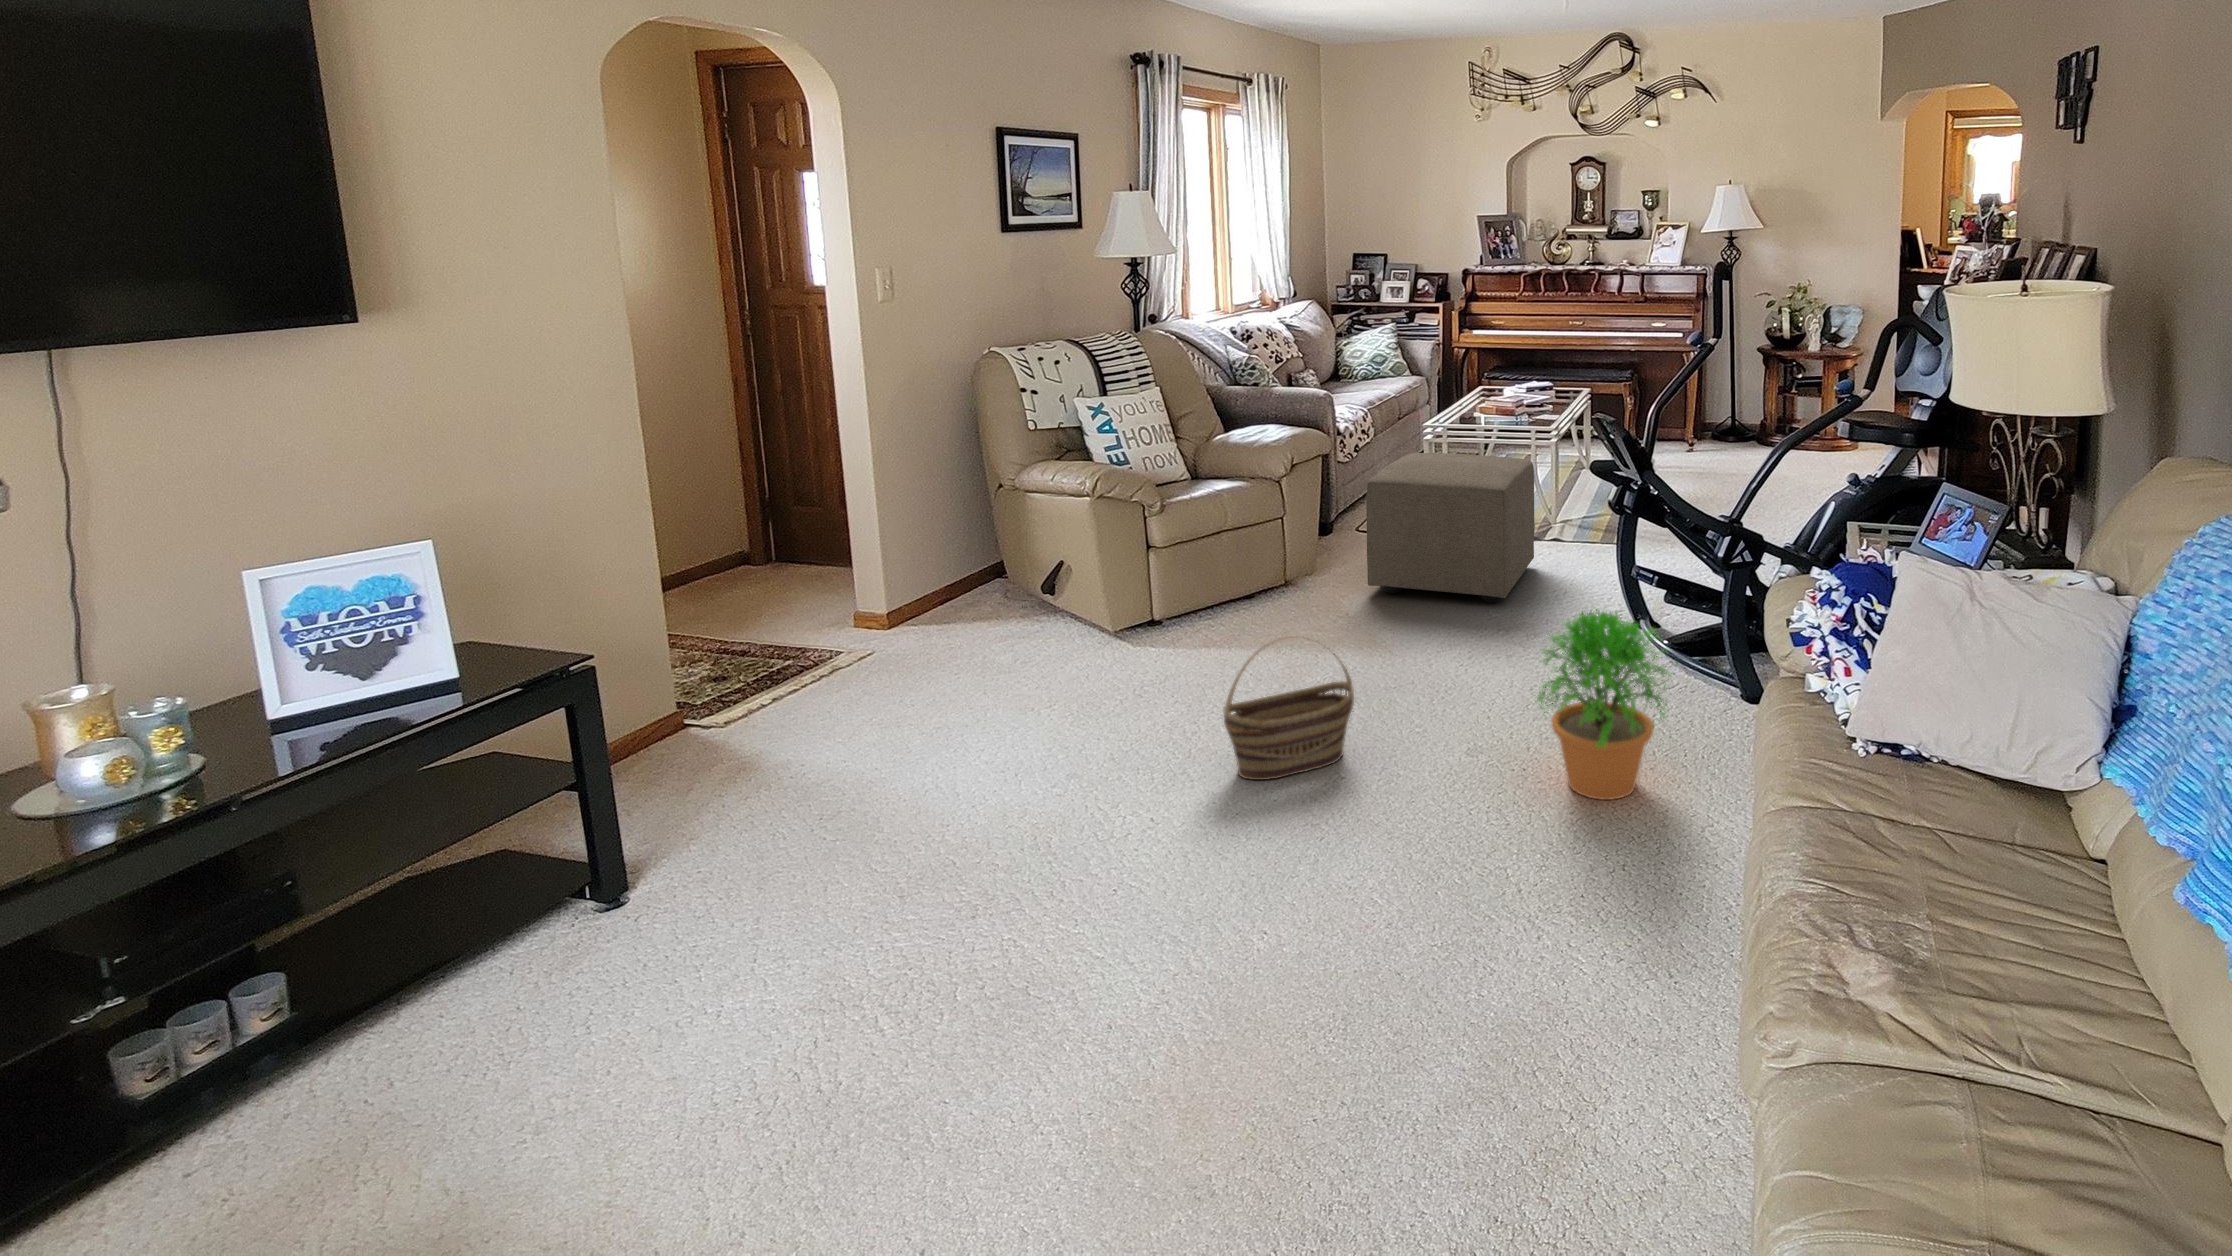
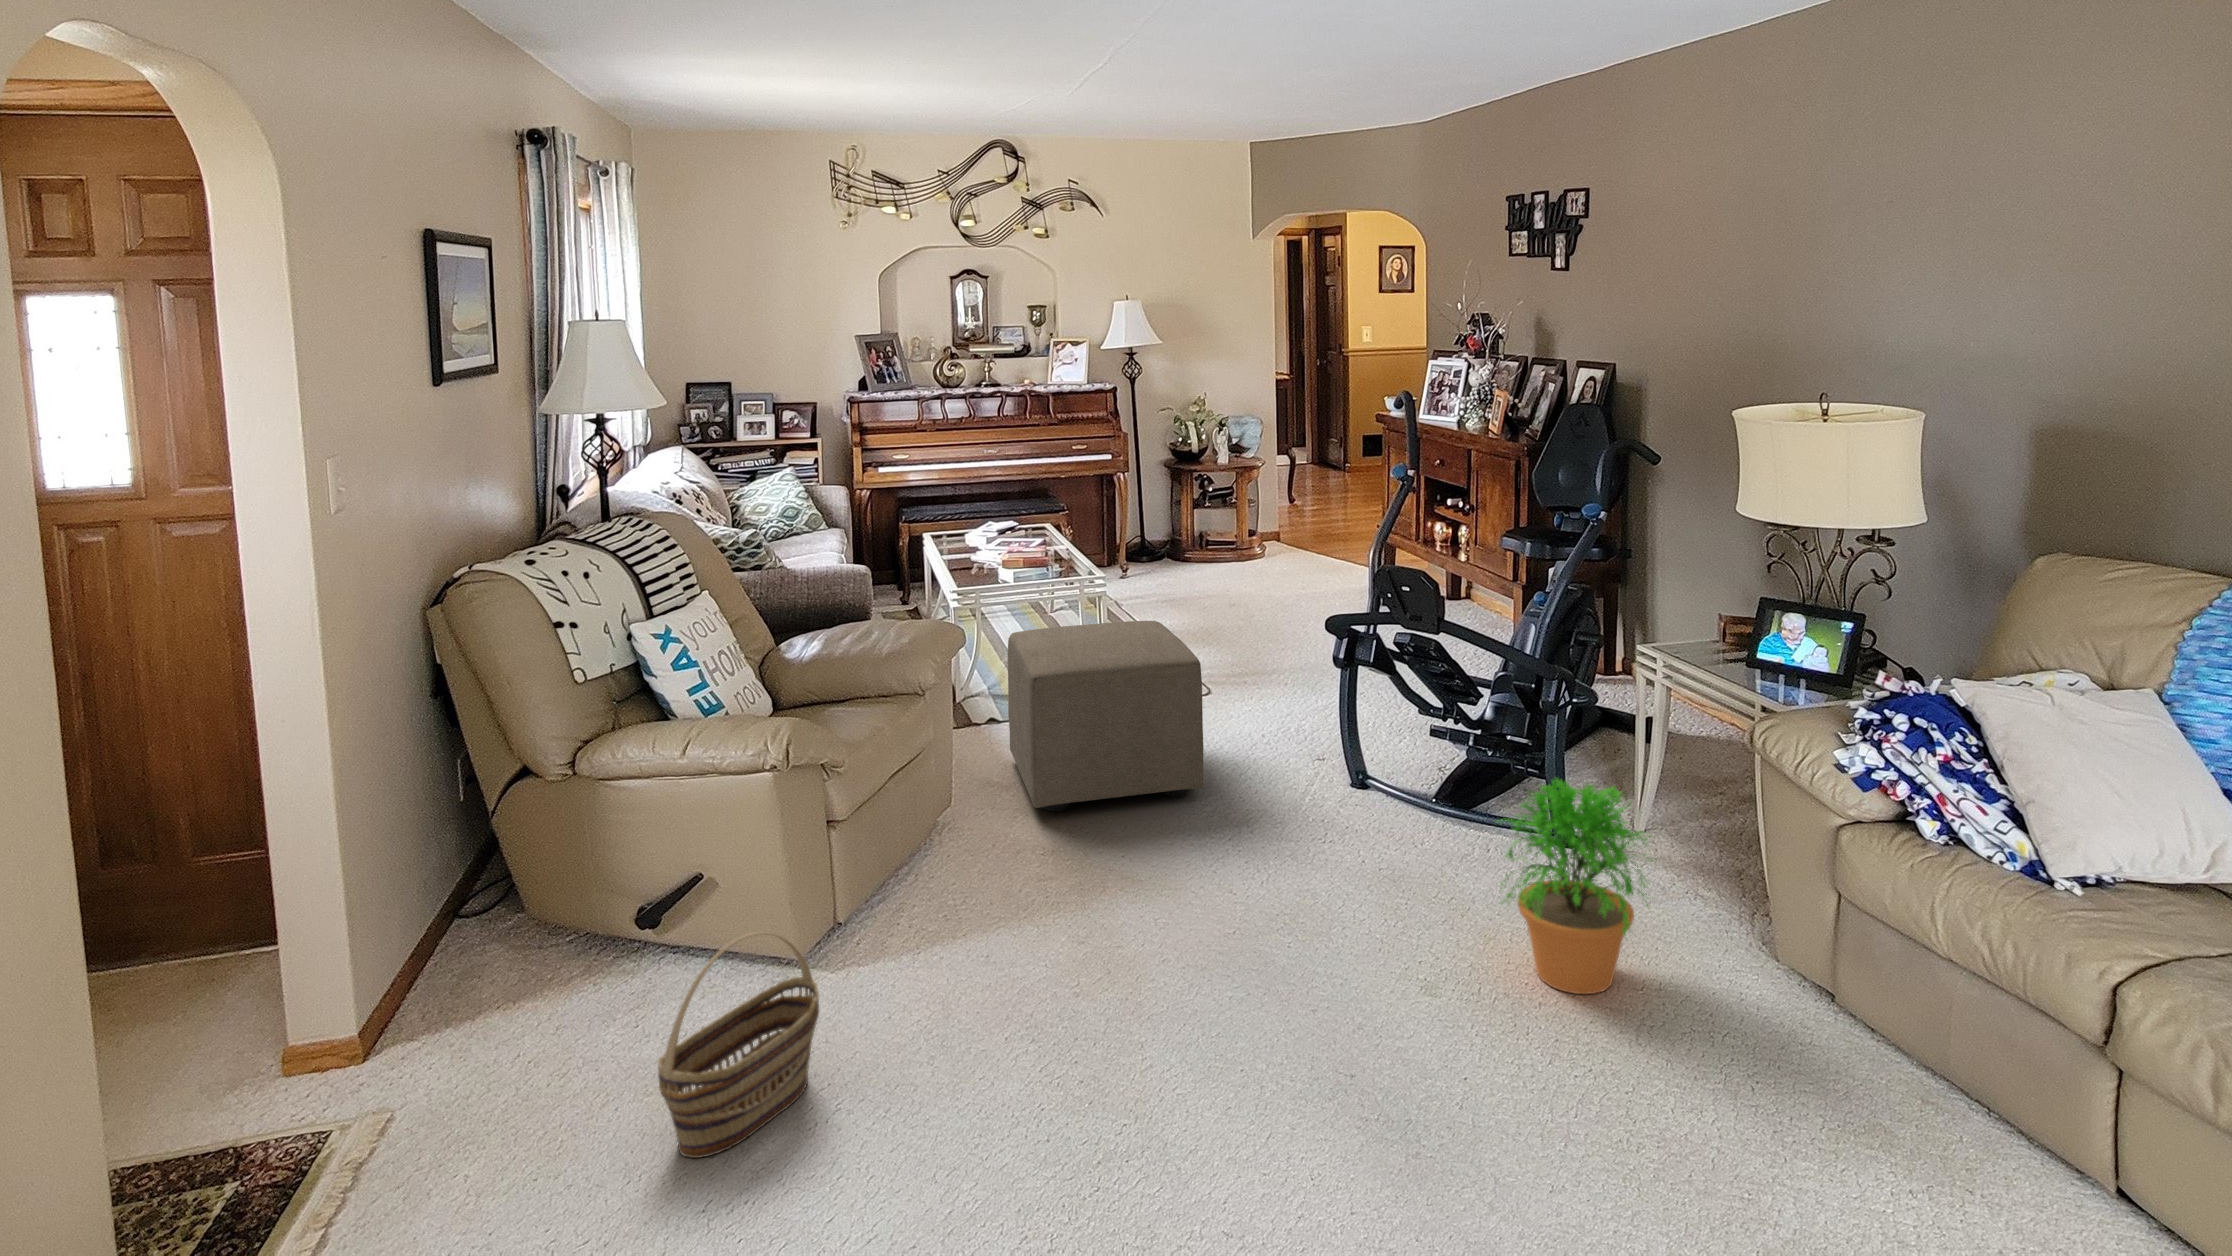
basket: present [1224,637,1354,780] -> present [658,932,819,1158]

